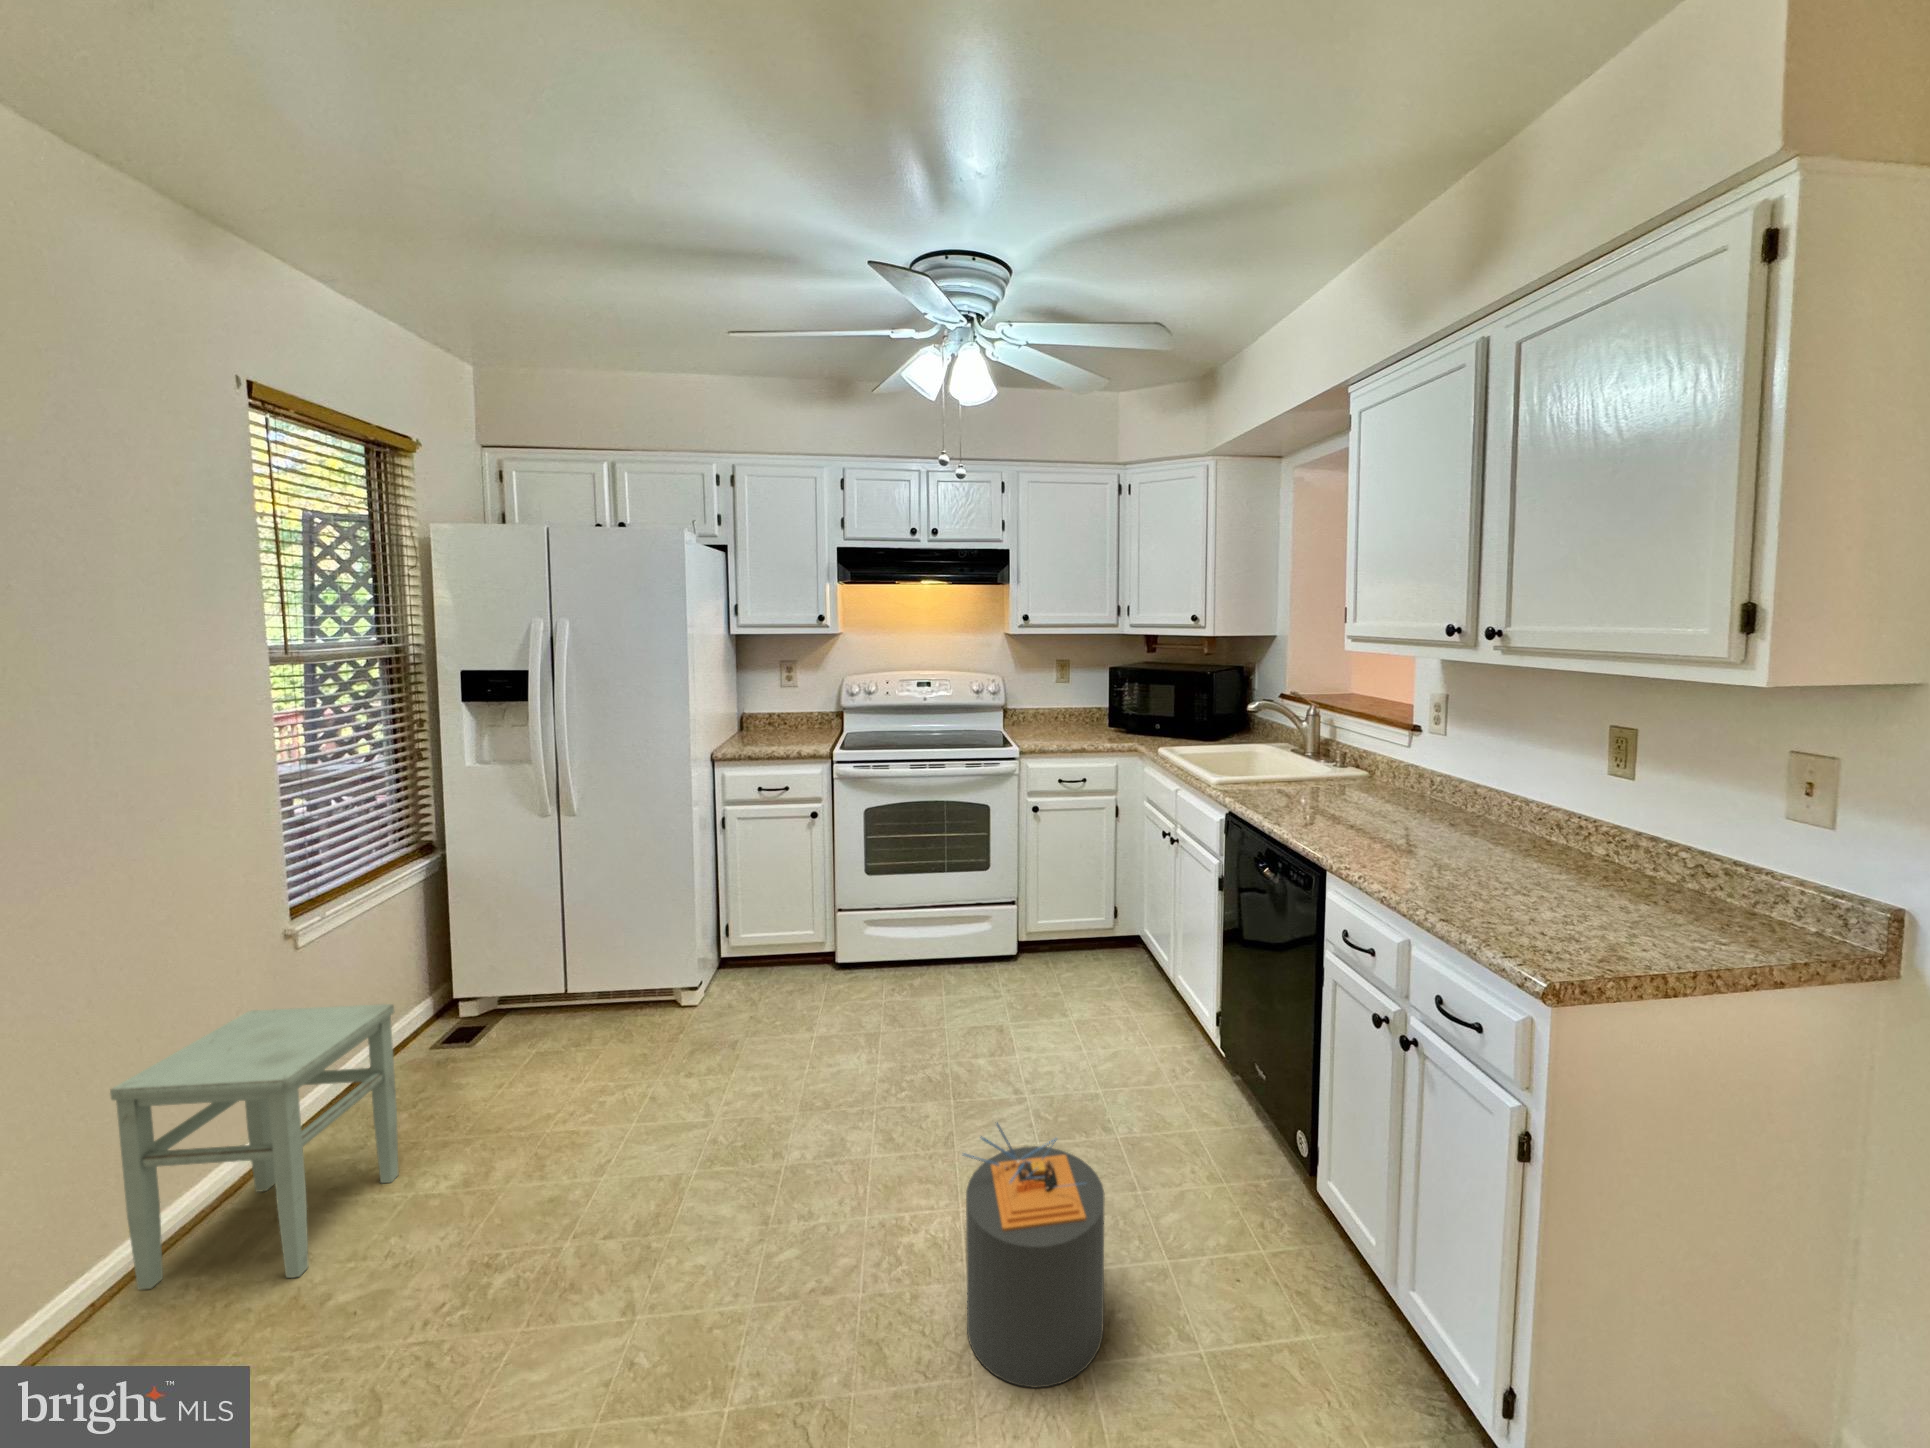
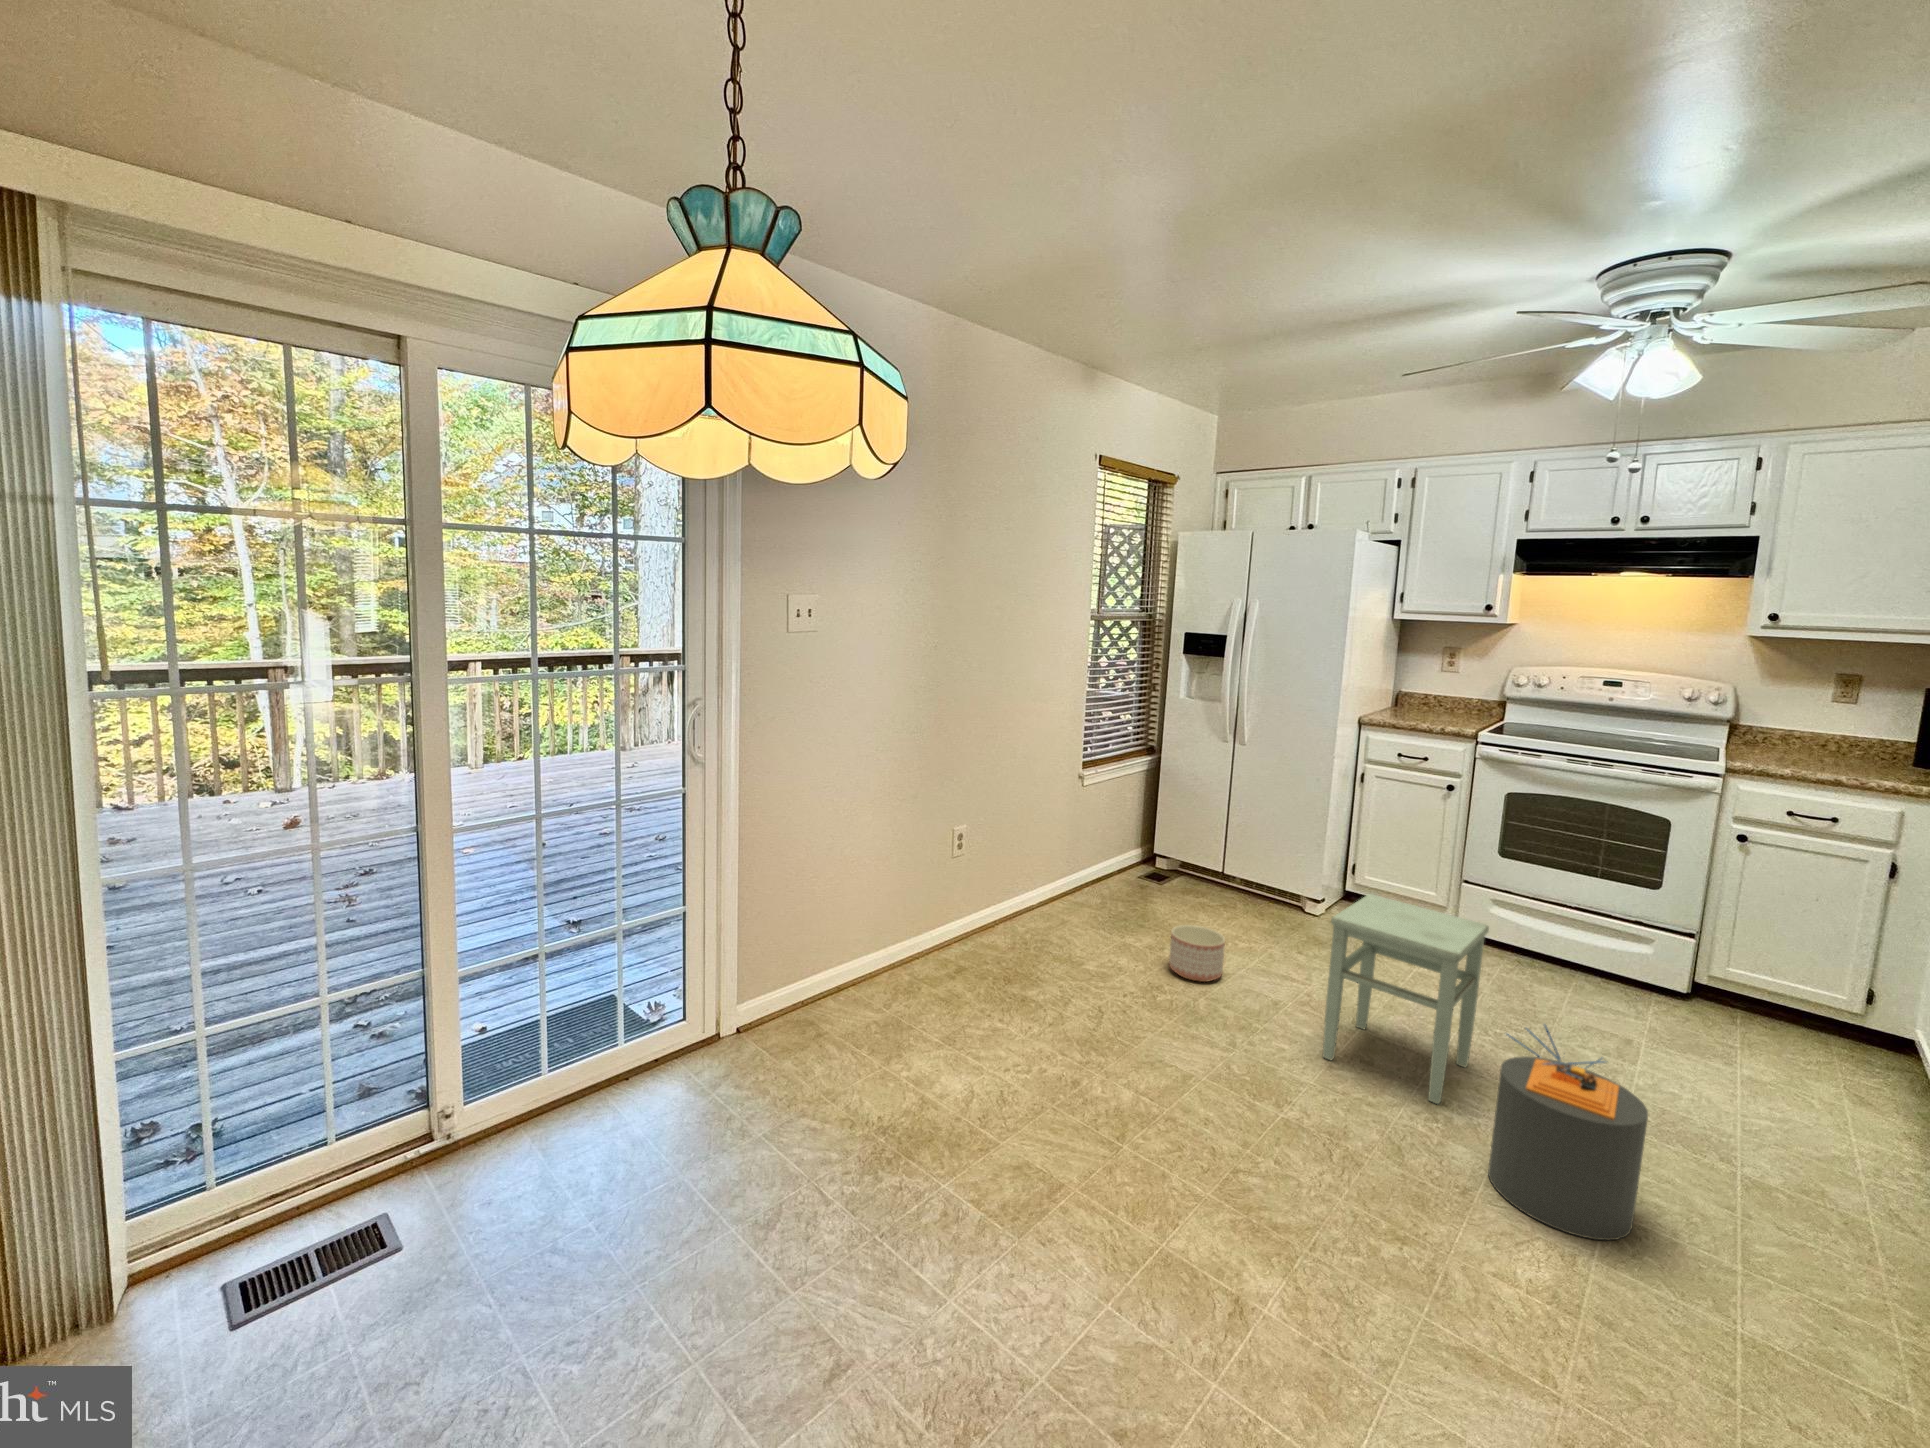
stool: present [110,1004,399,1289] -> present [1323,894,1489,1104]
planter: none [486,1121,582,1228] -> present [1169,925,1225,982]

